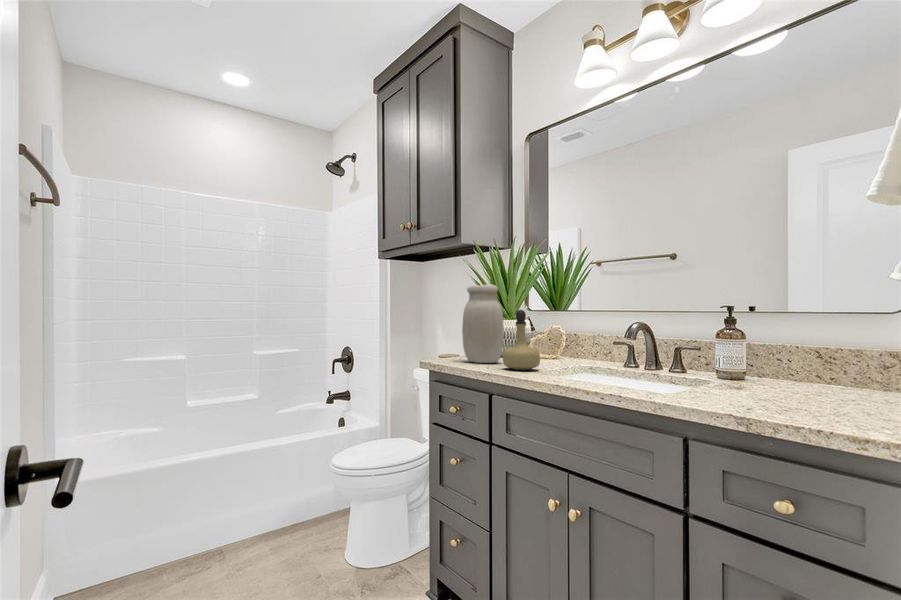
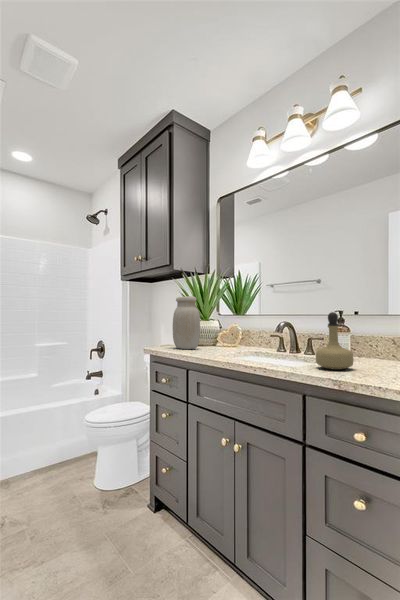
perfume bottle: present [503,310,540,370] -> present [316,312,354,370]

